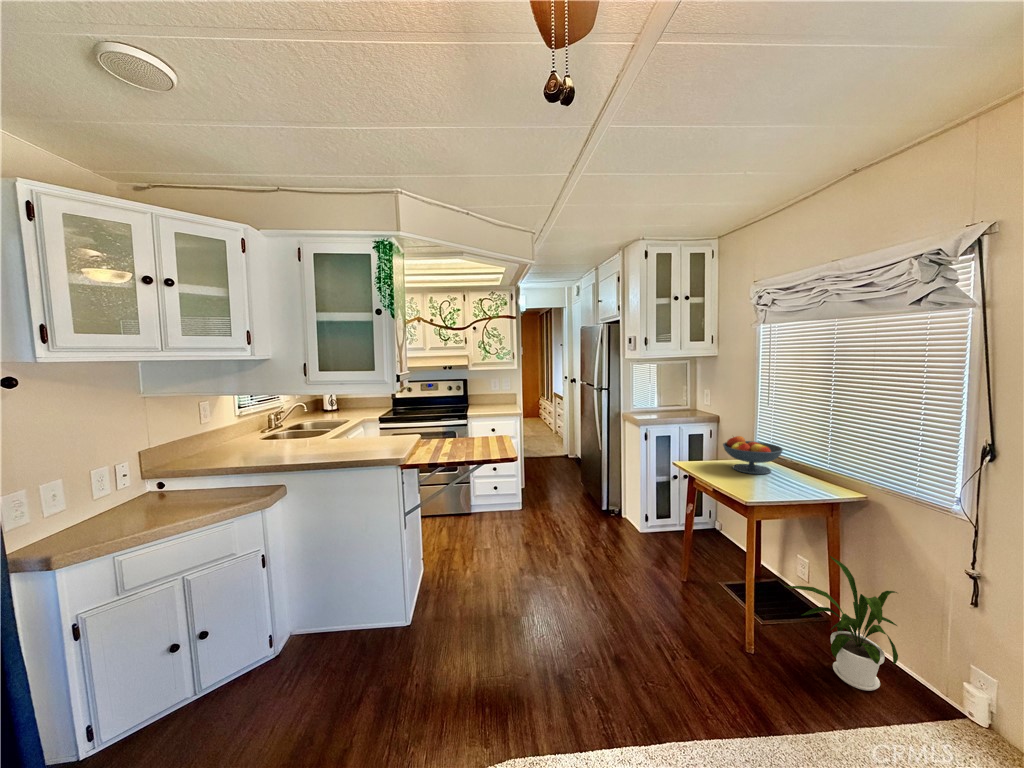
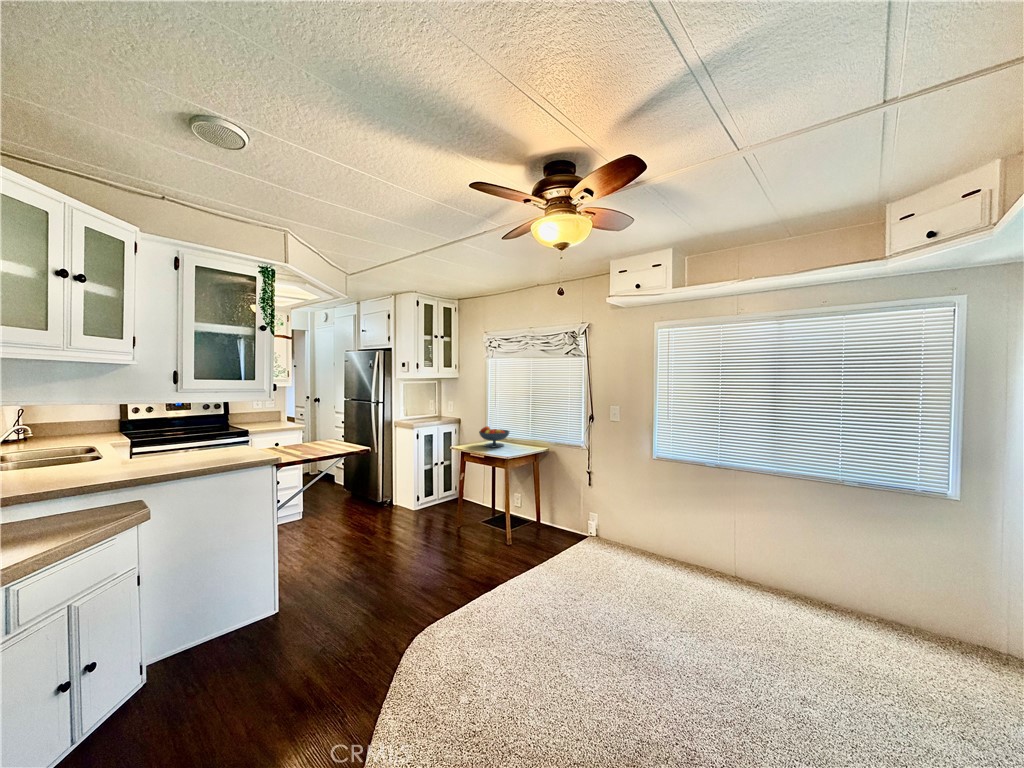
house plant: present [785,556,898,691] -> none [522,481,567,541]

